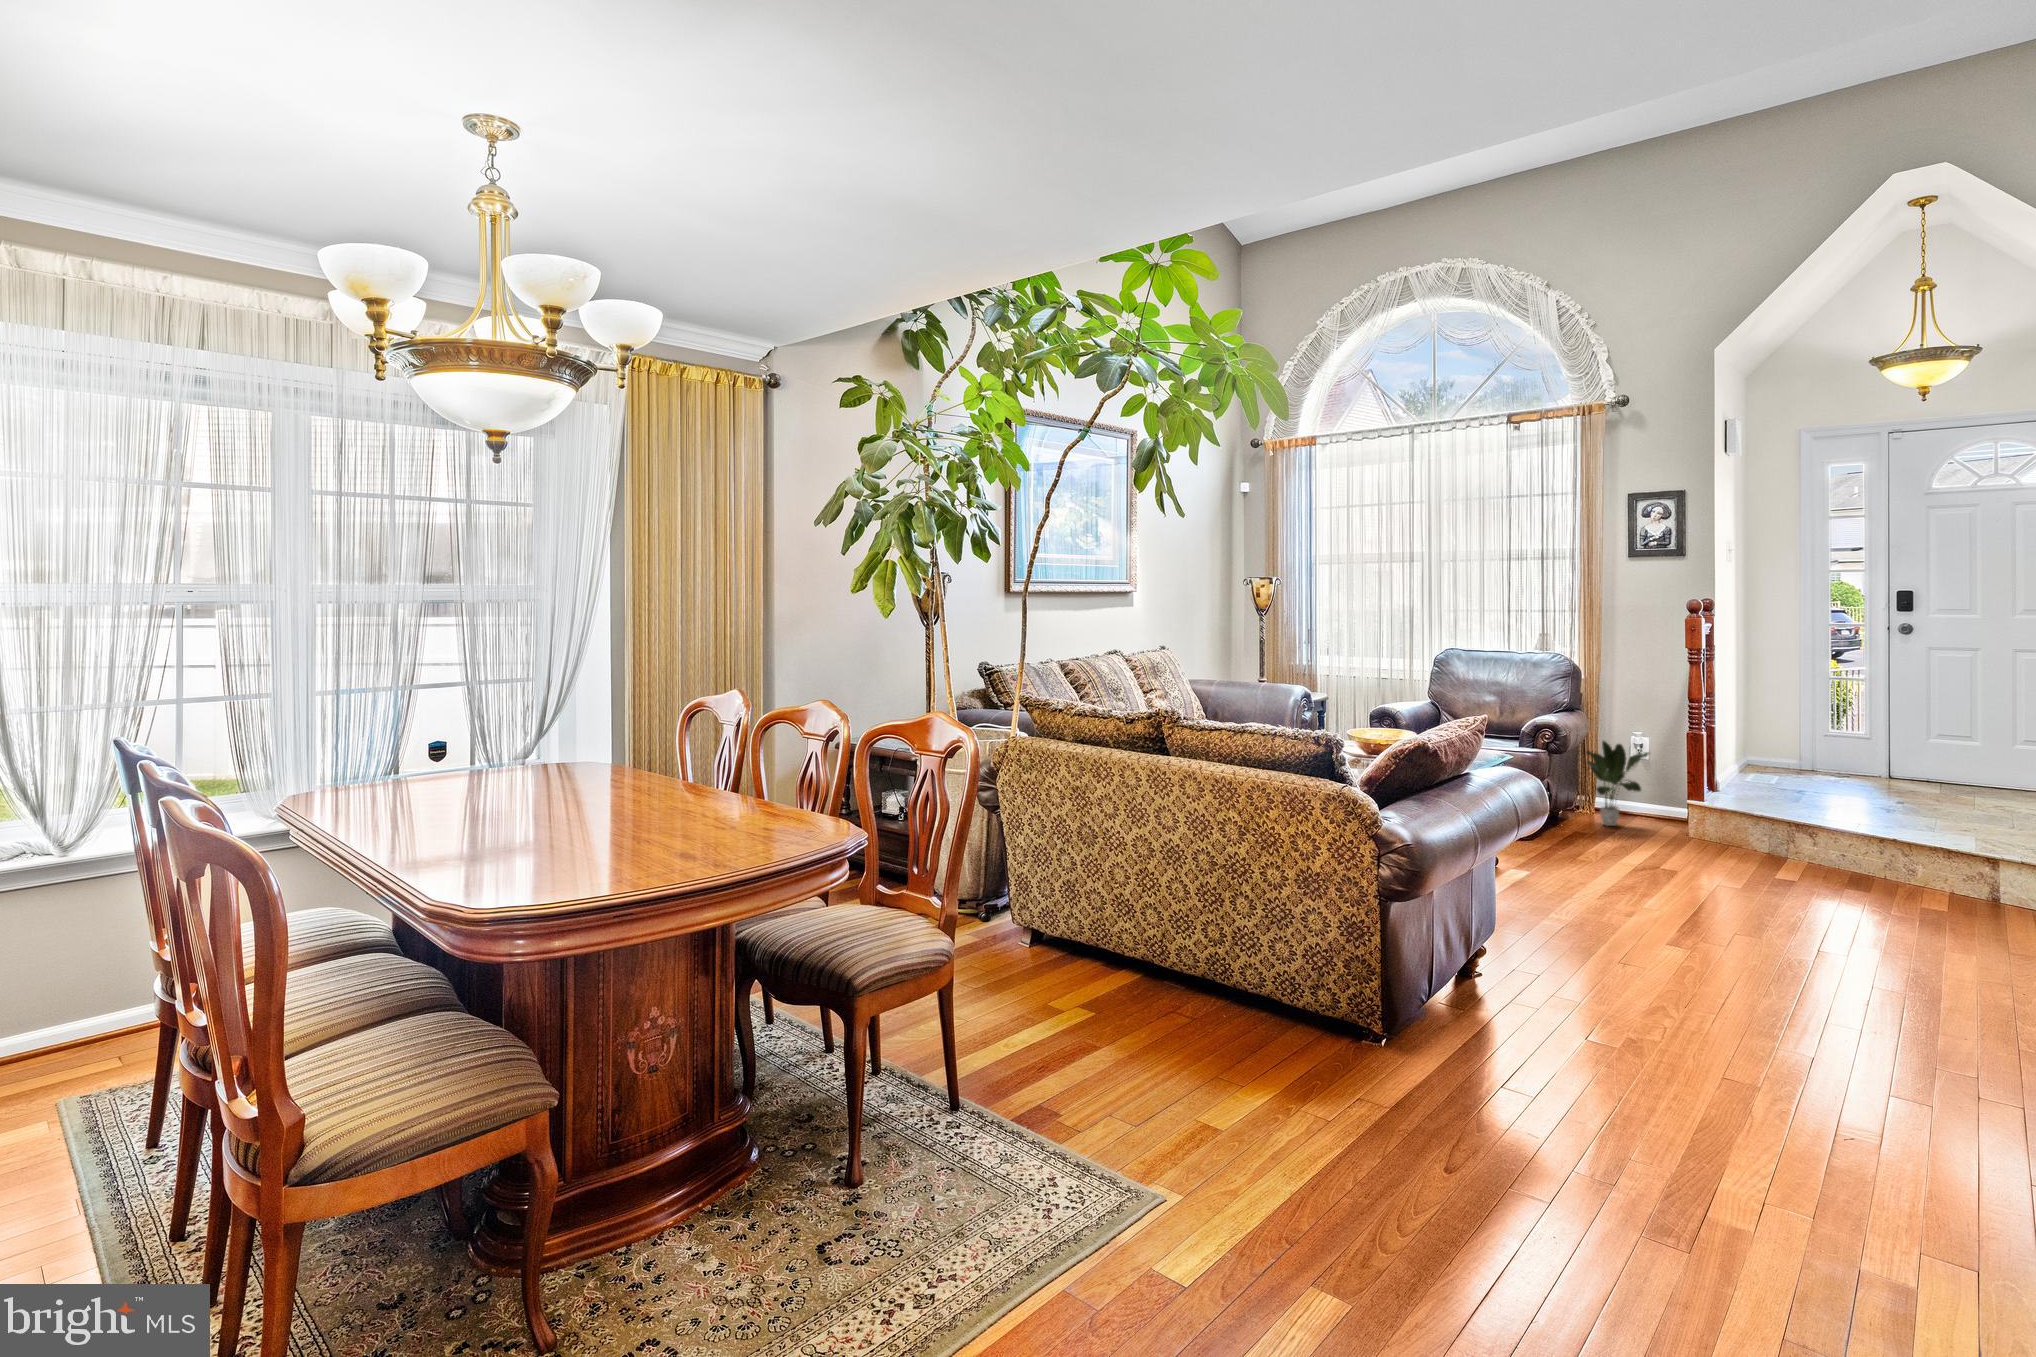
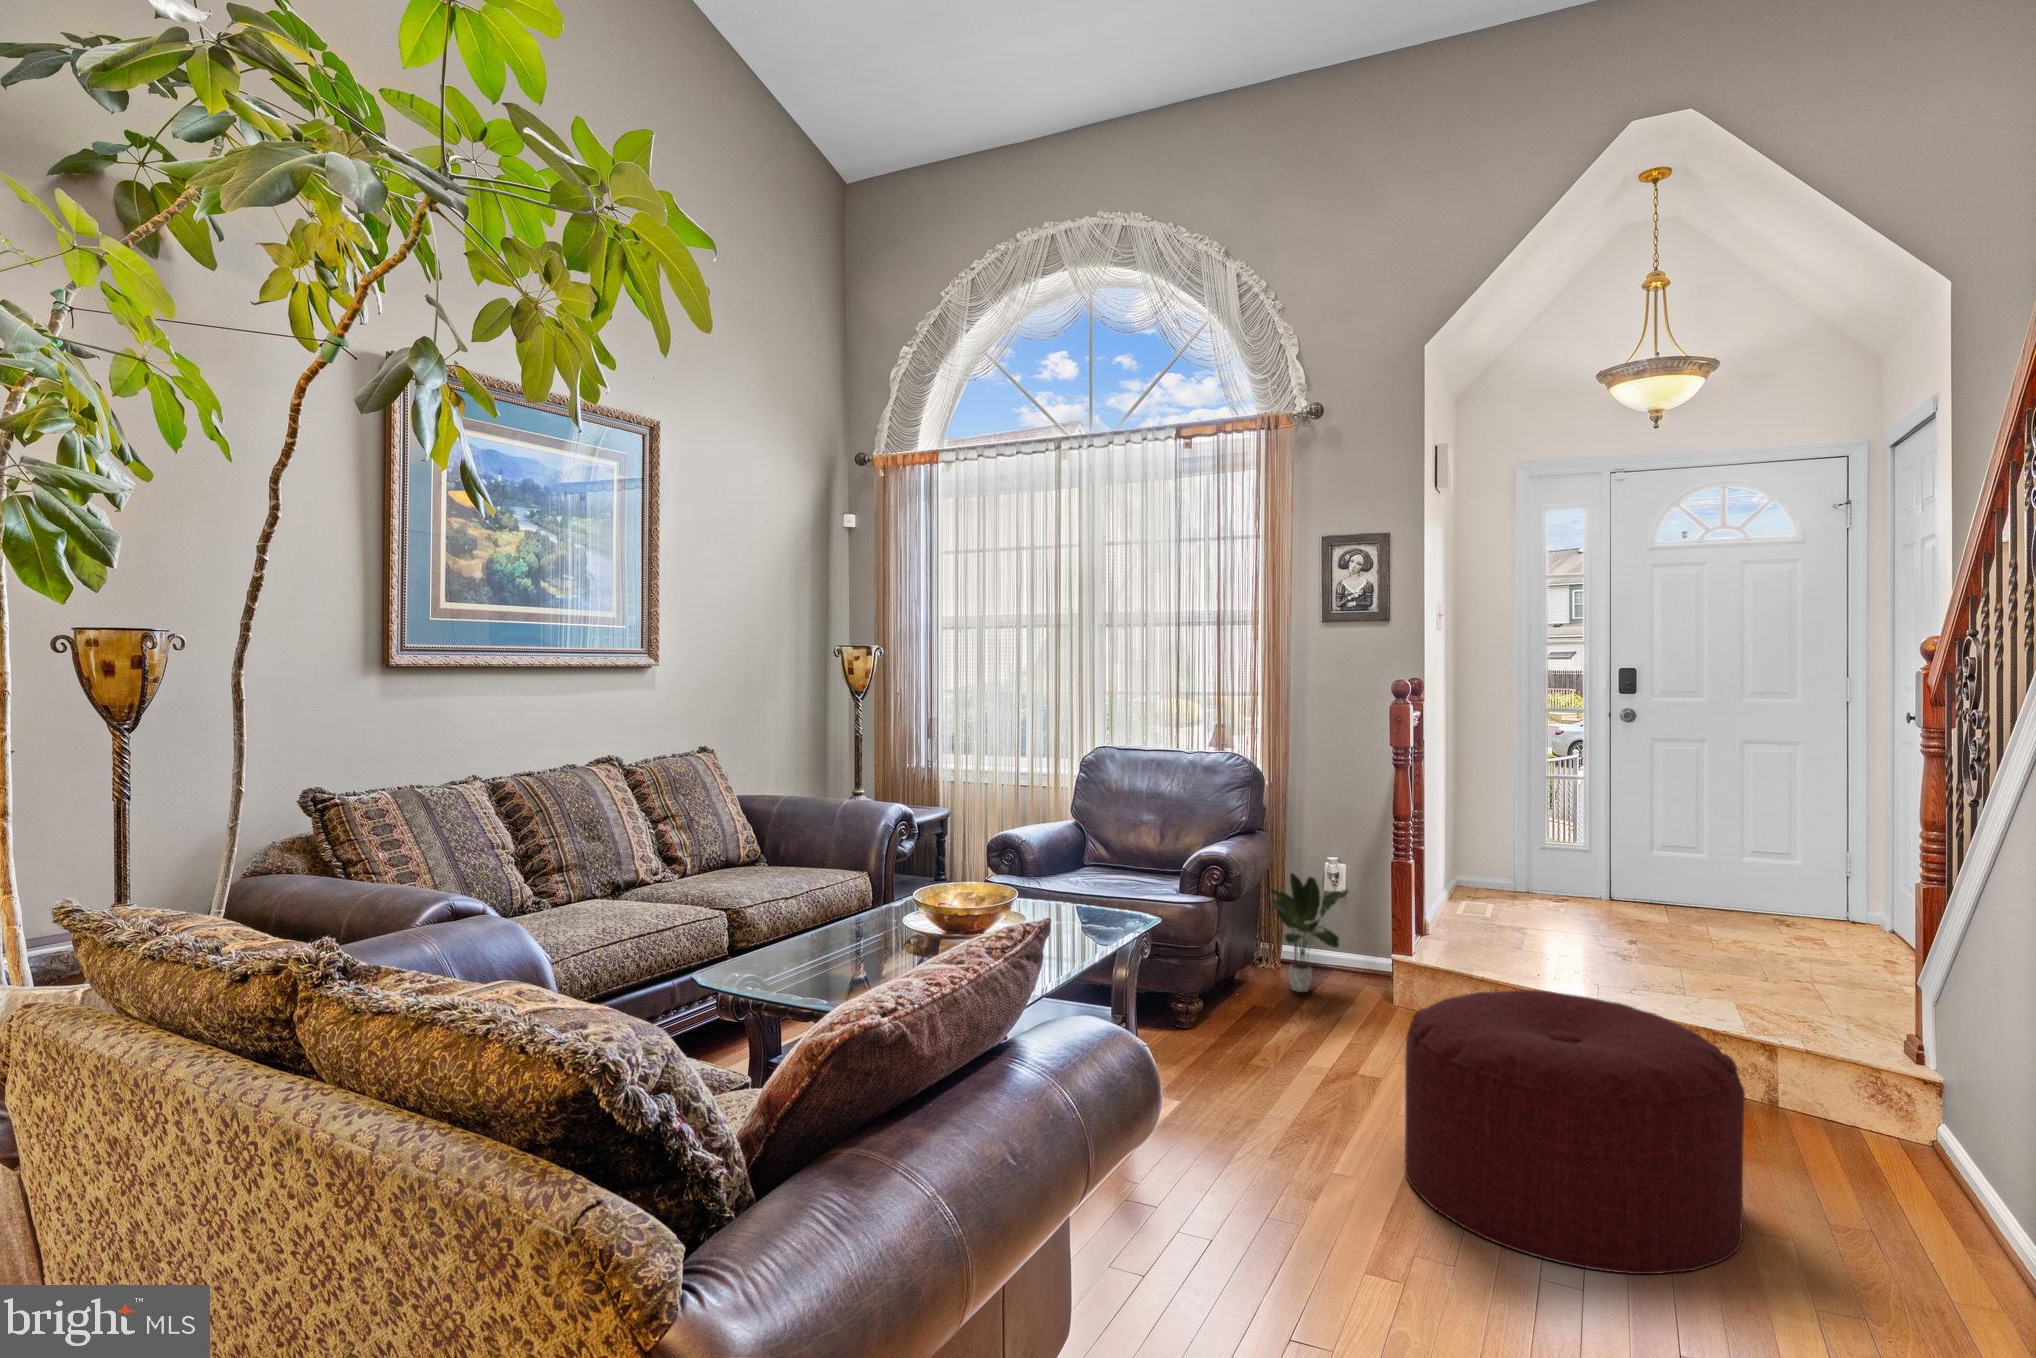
ottoman: none [1689,784,1922,921] -> present [1405,990,1745,1274]

